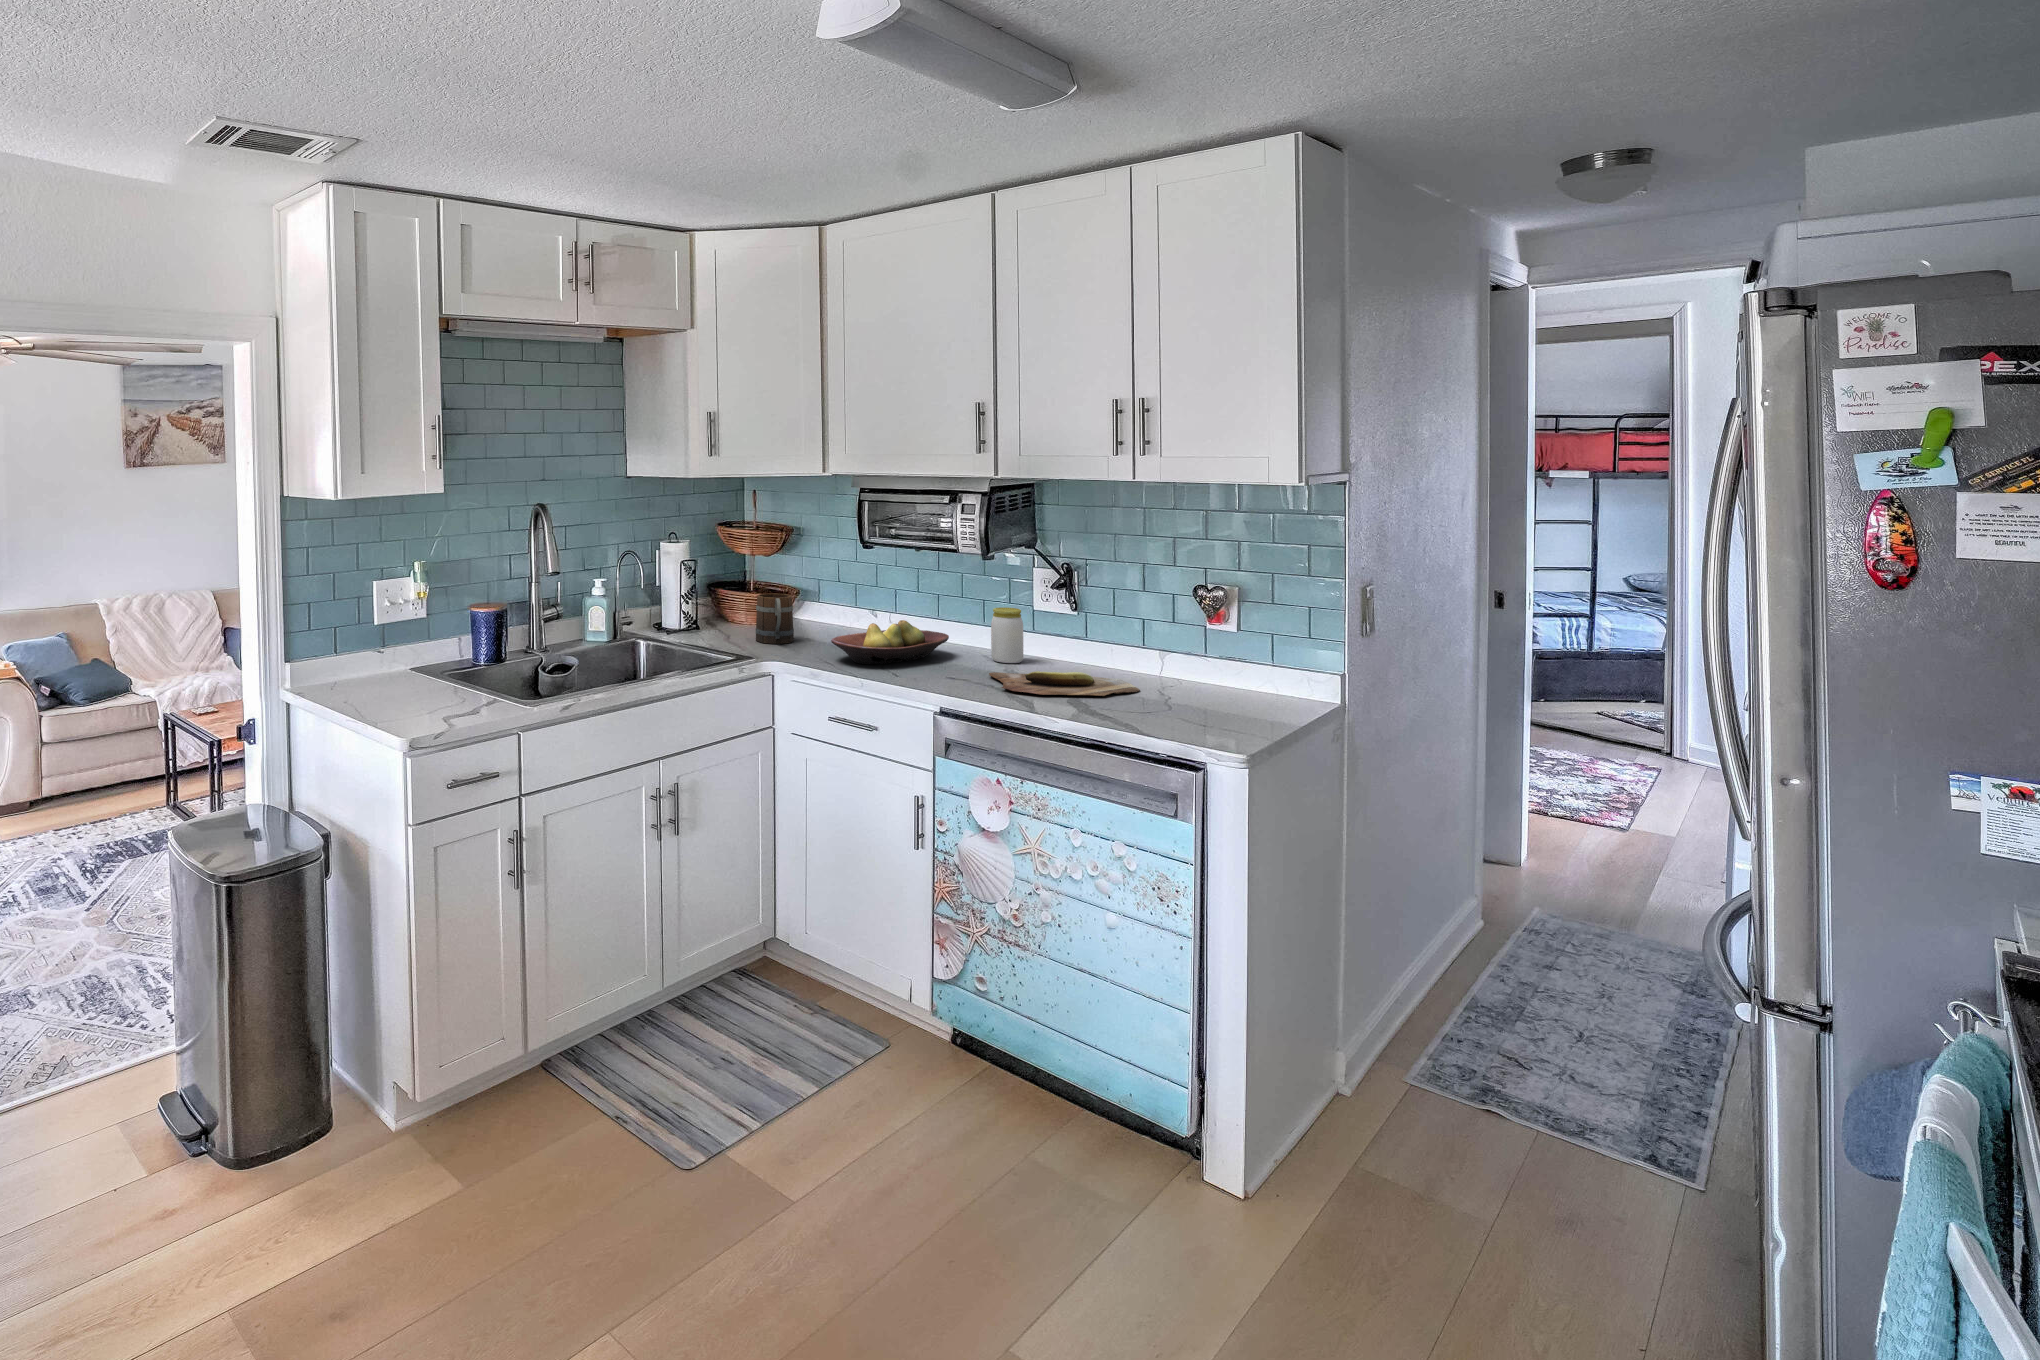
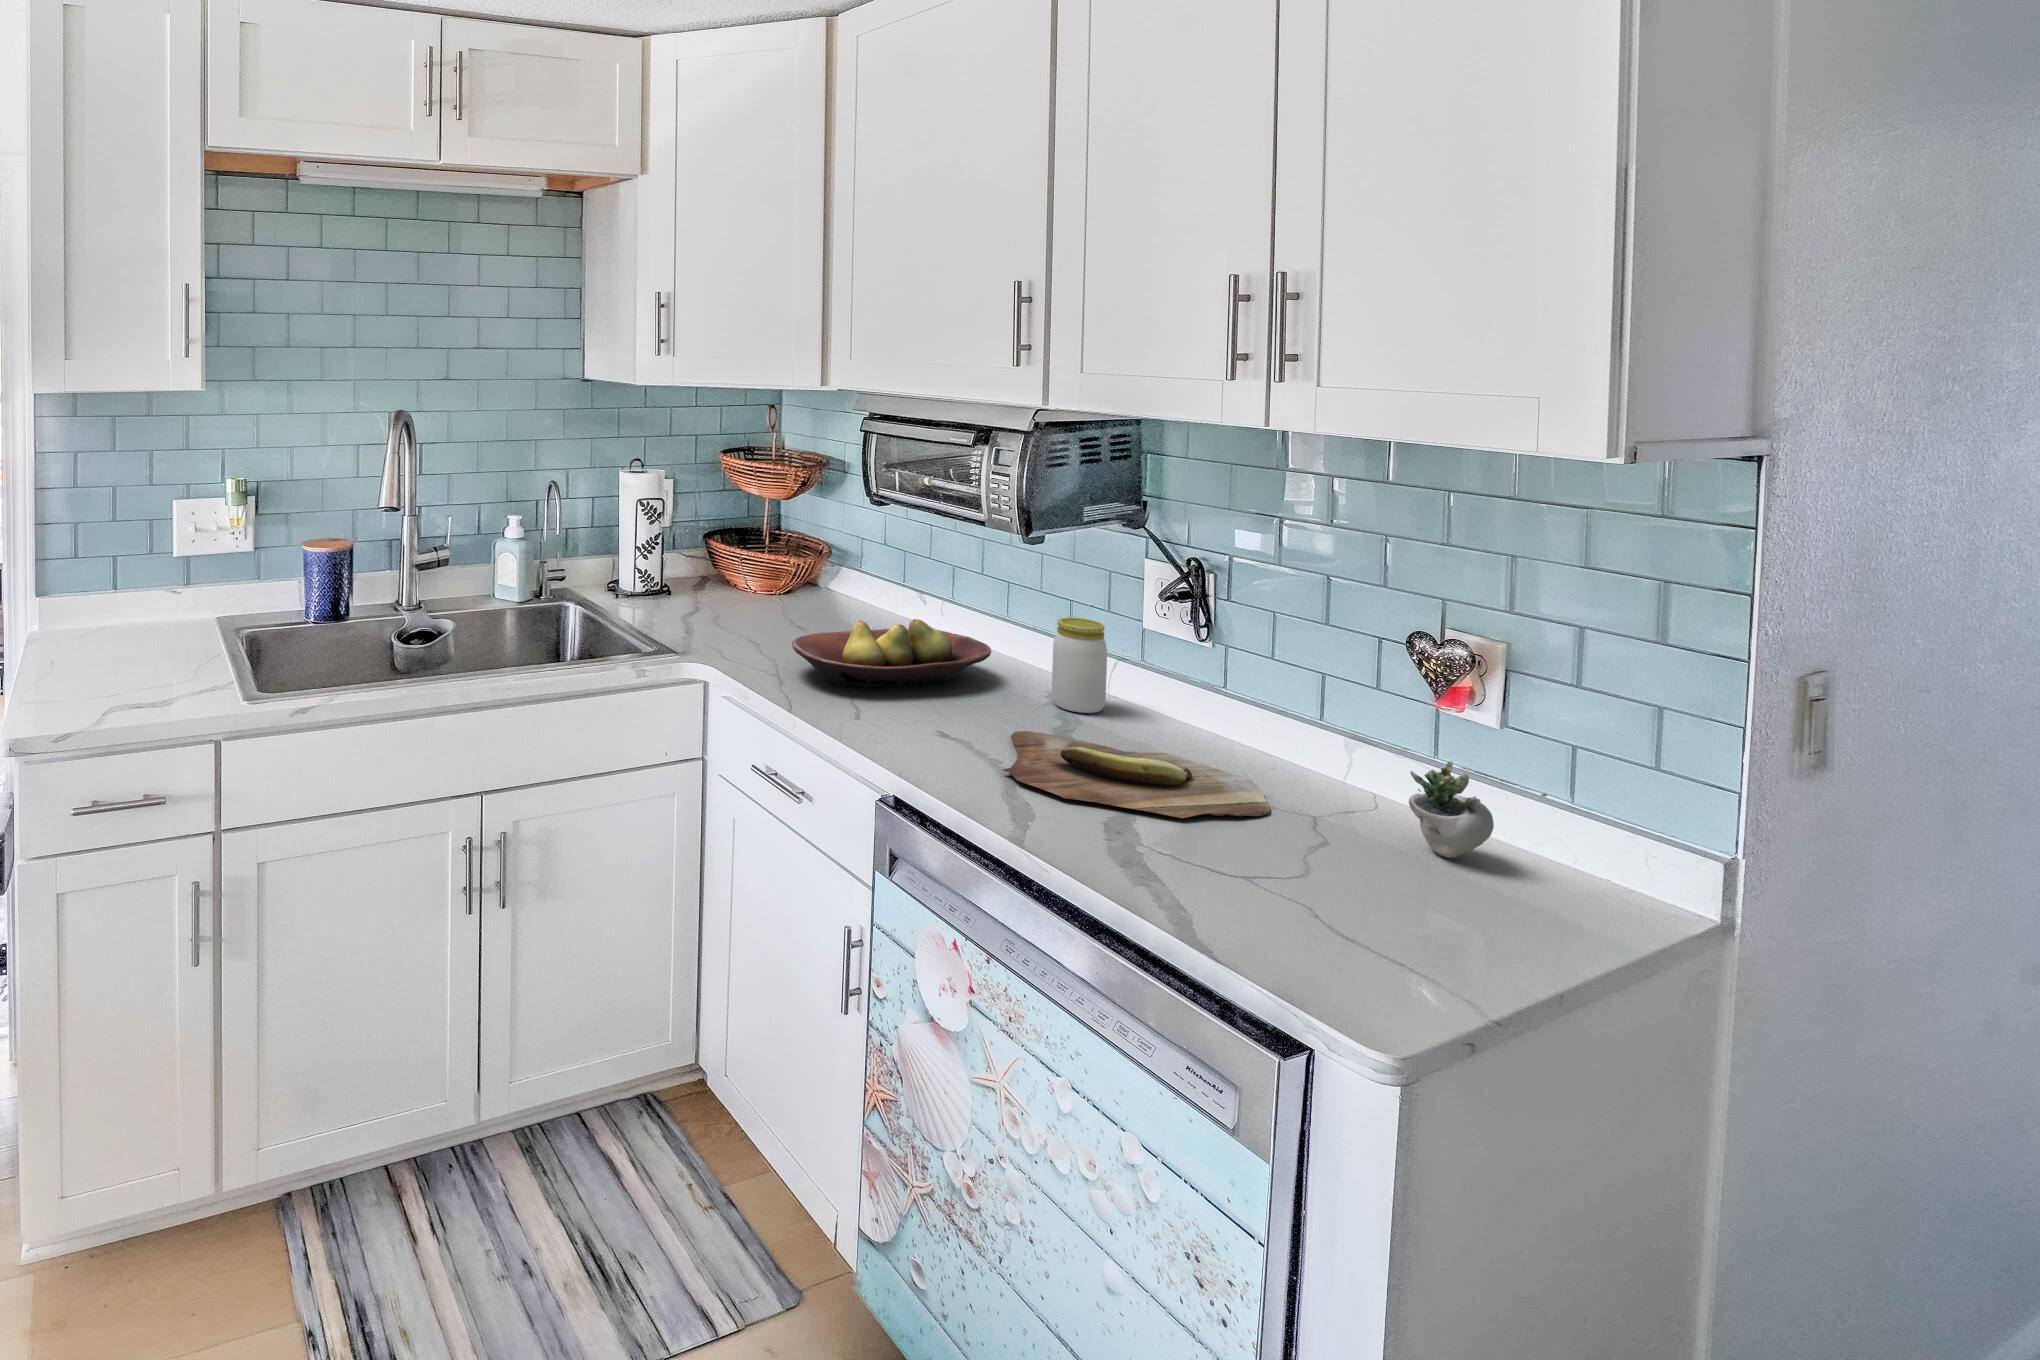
mug: present [756,593,794,644] -> none [730,553,784,629]
succulent plant: none [1207,647,1275,696] -> present [1409,761,1547,858]

